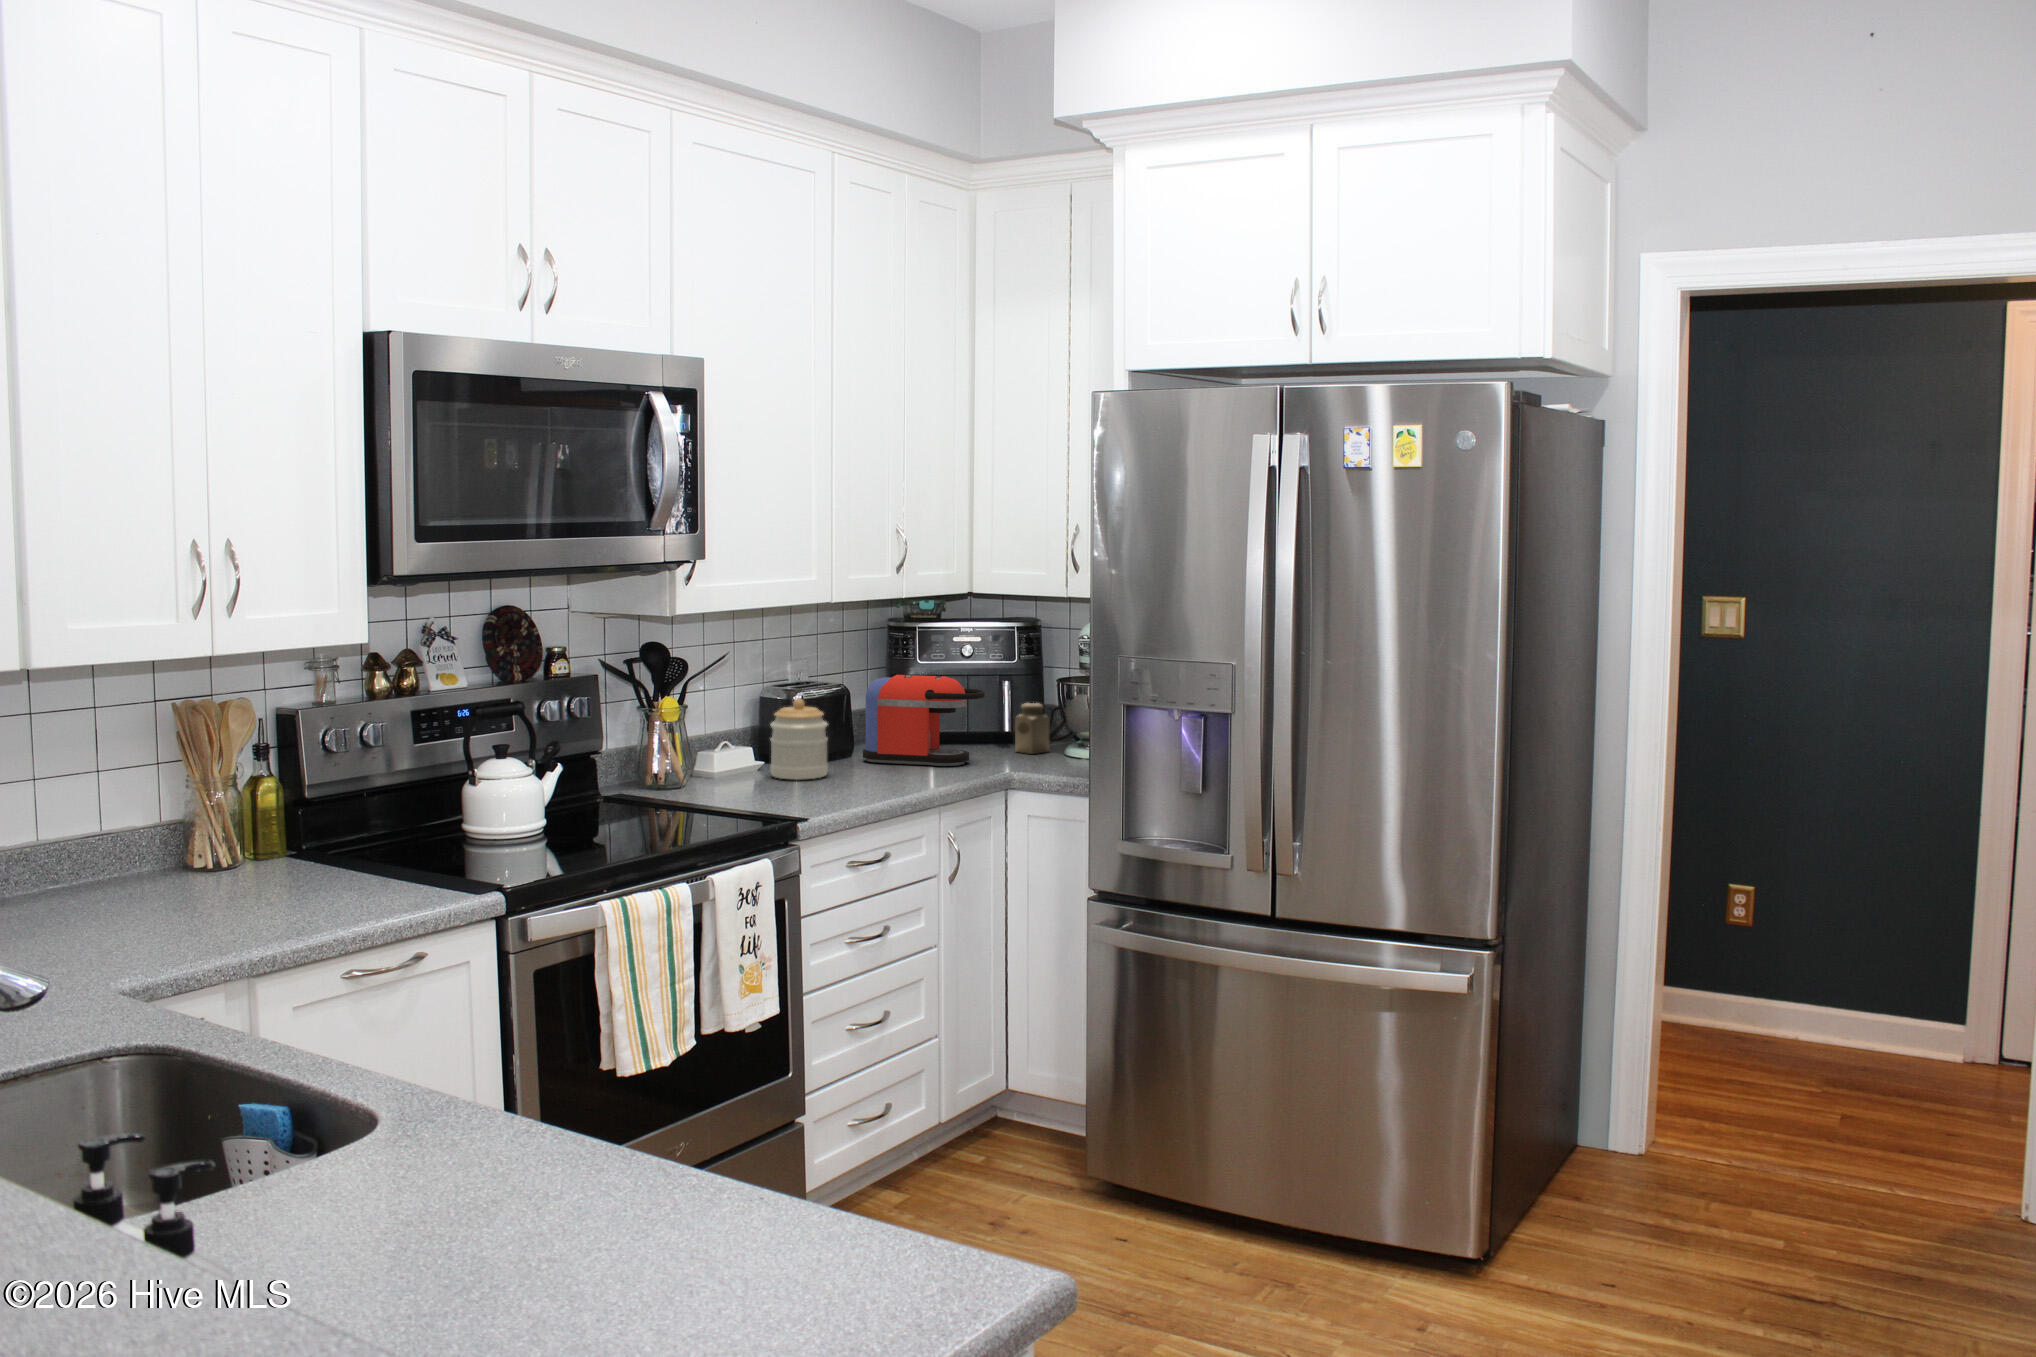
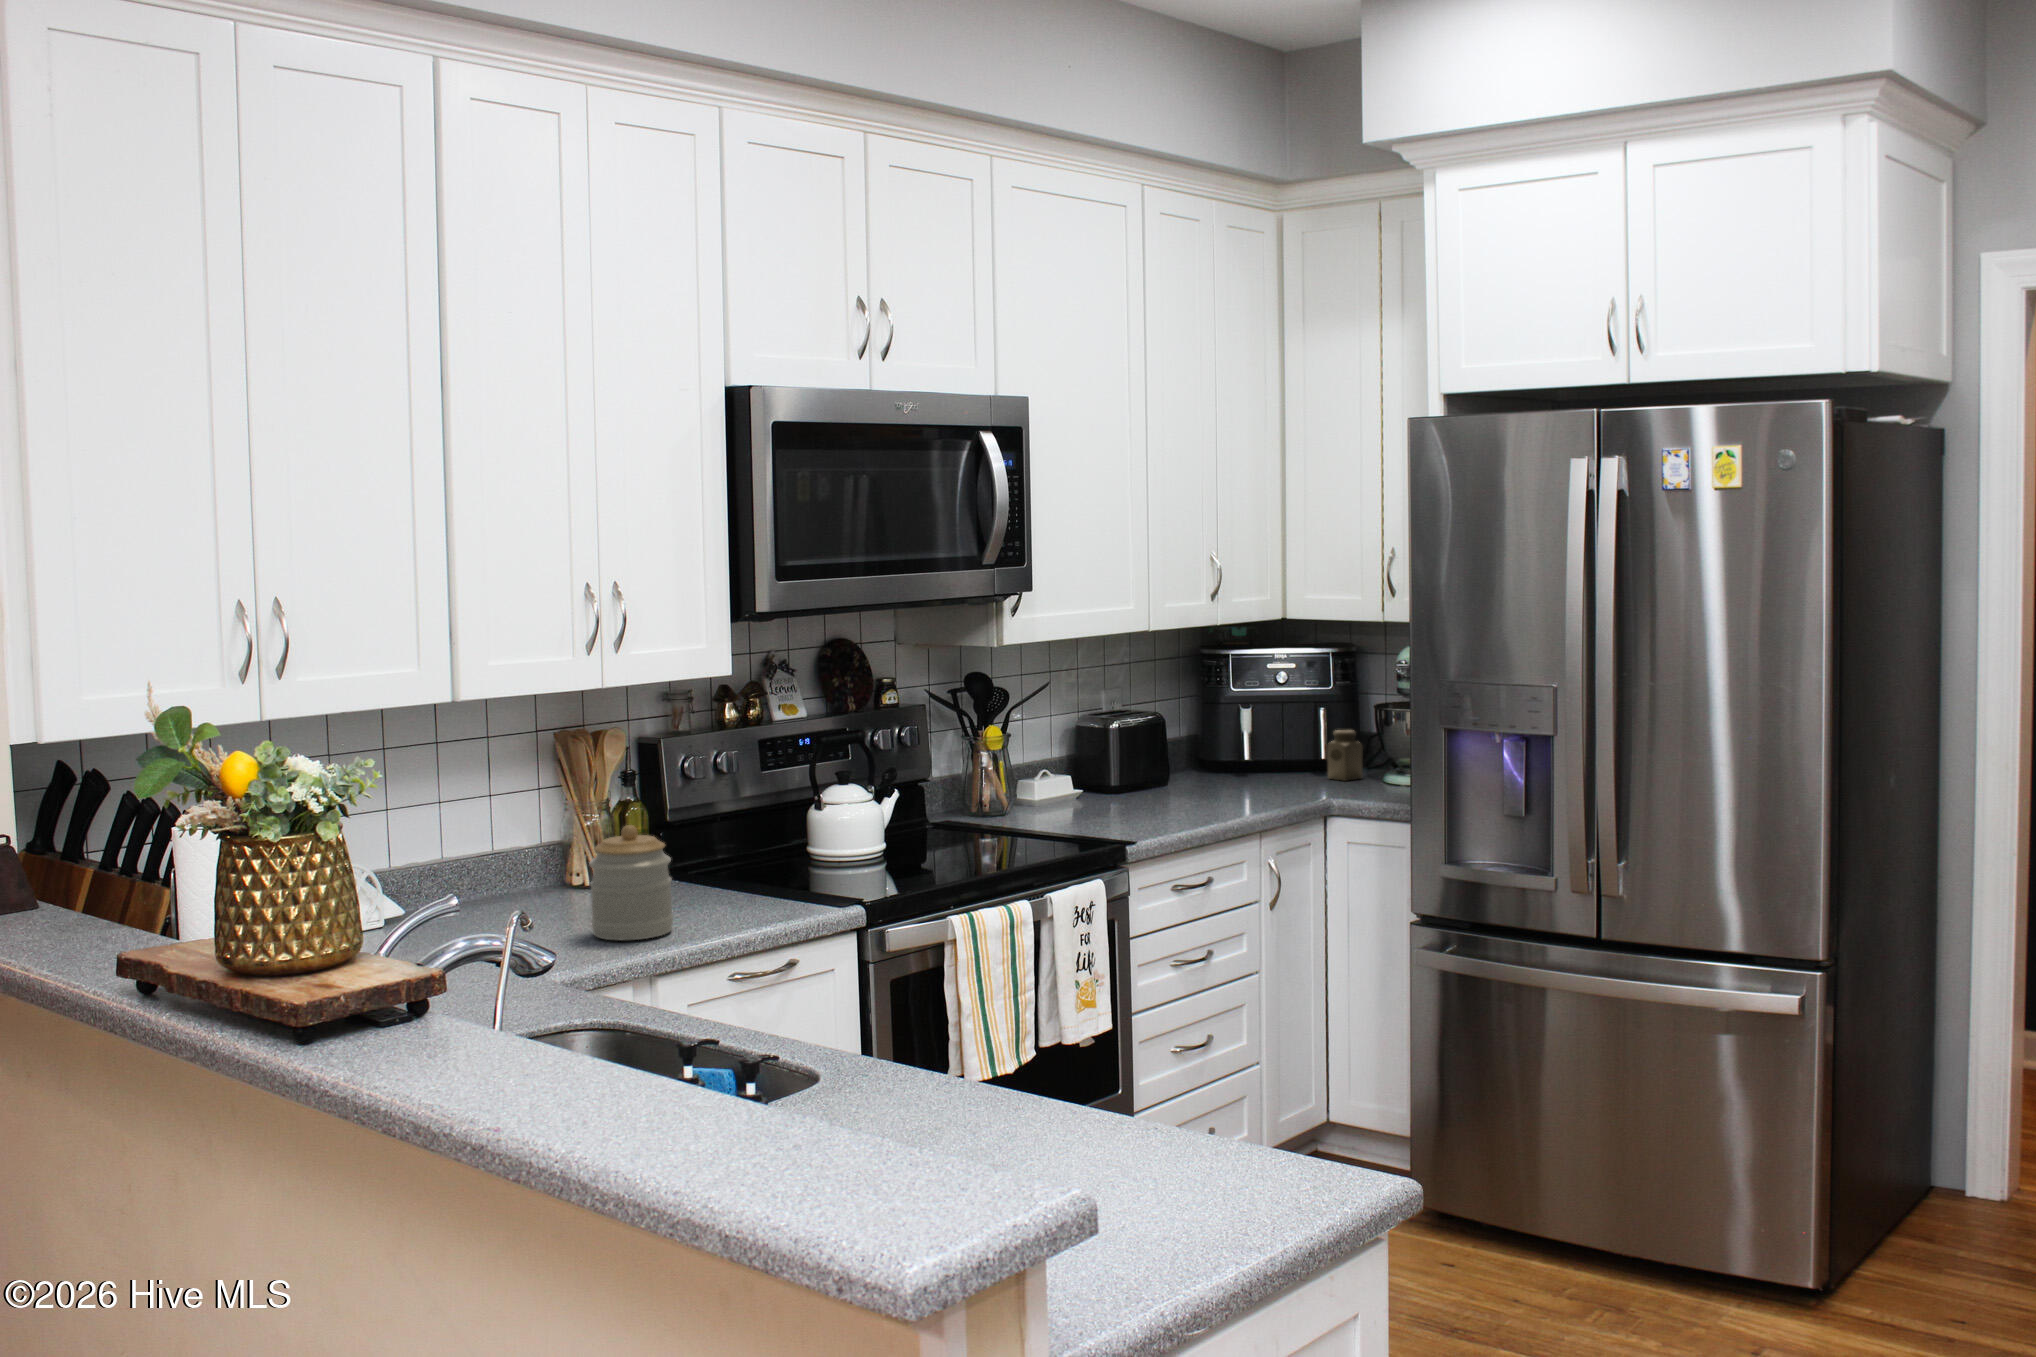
coffee maker: present [863,675,985,766] -> none [1177,702,1298,792]
jar: present [770,699,828,780] -> present [589,825,673,940]

